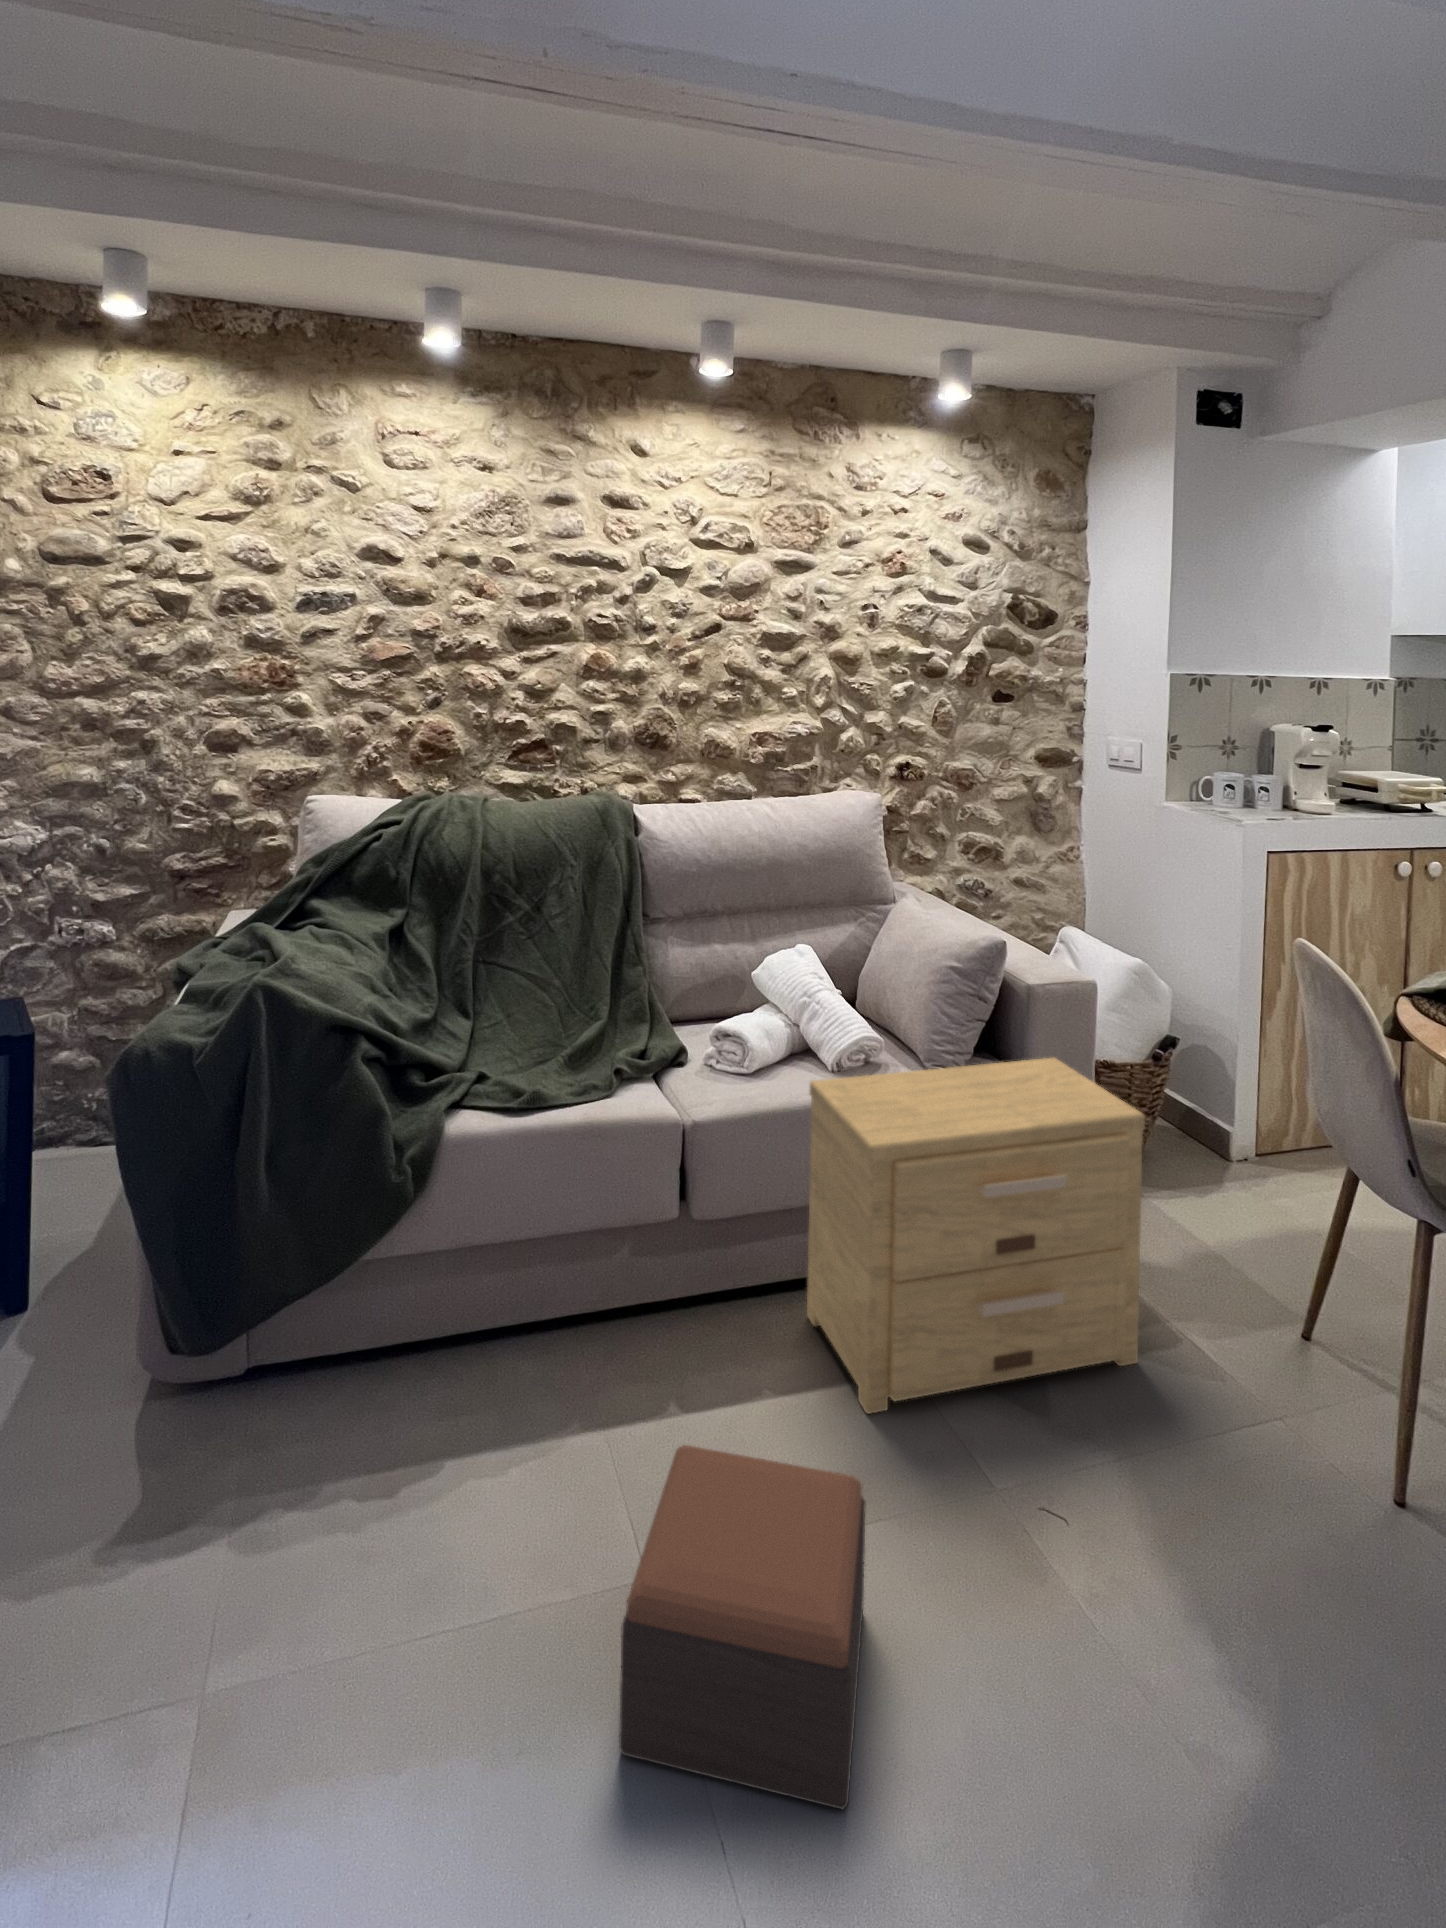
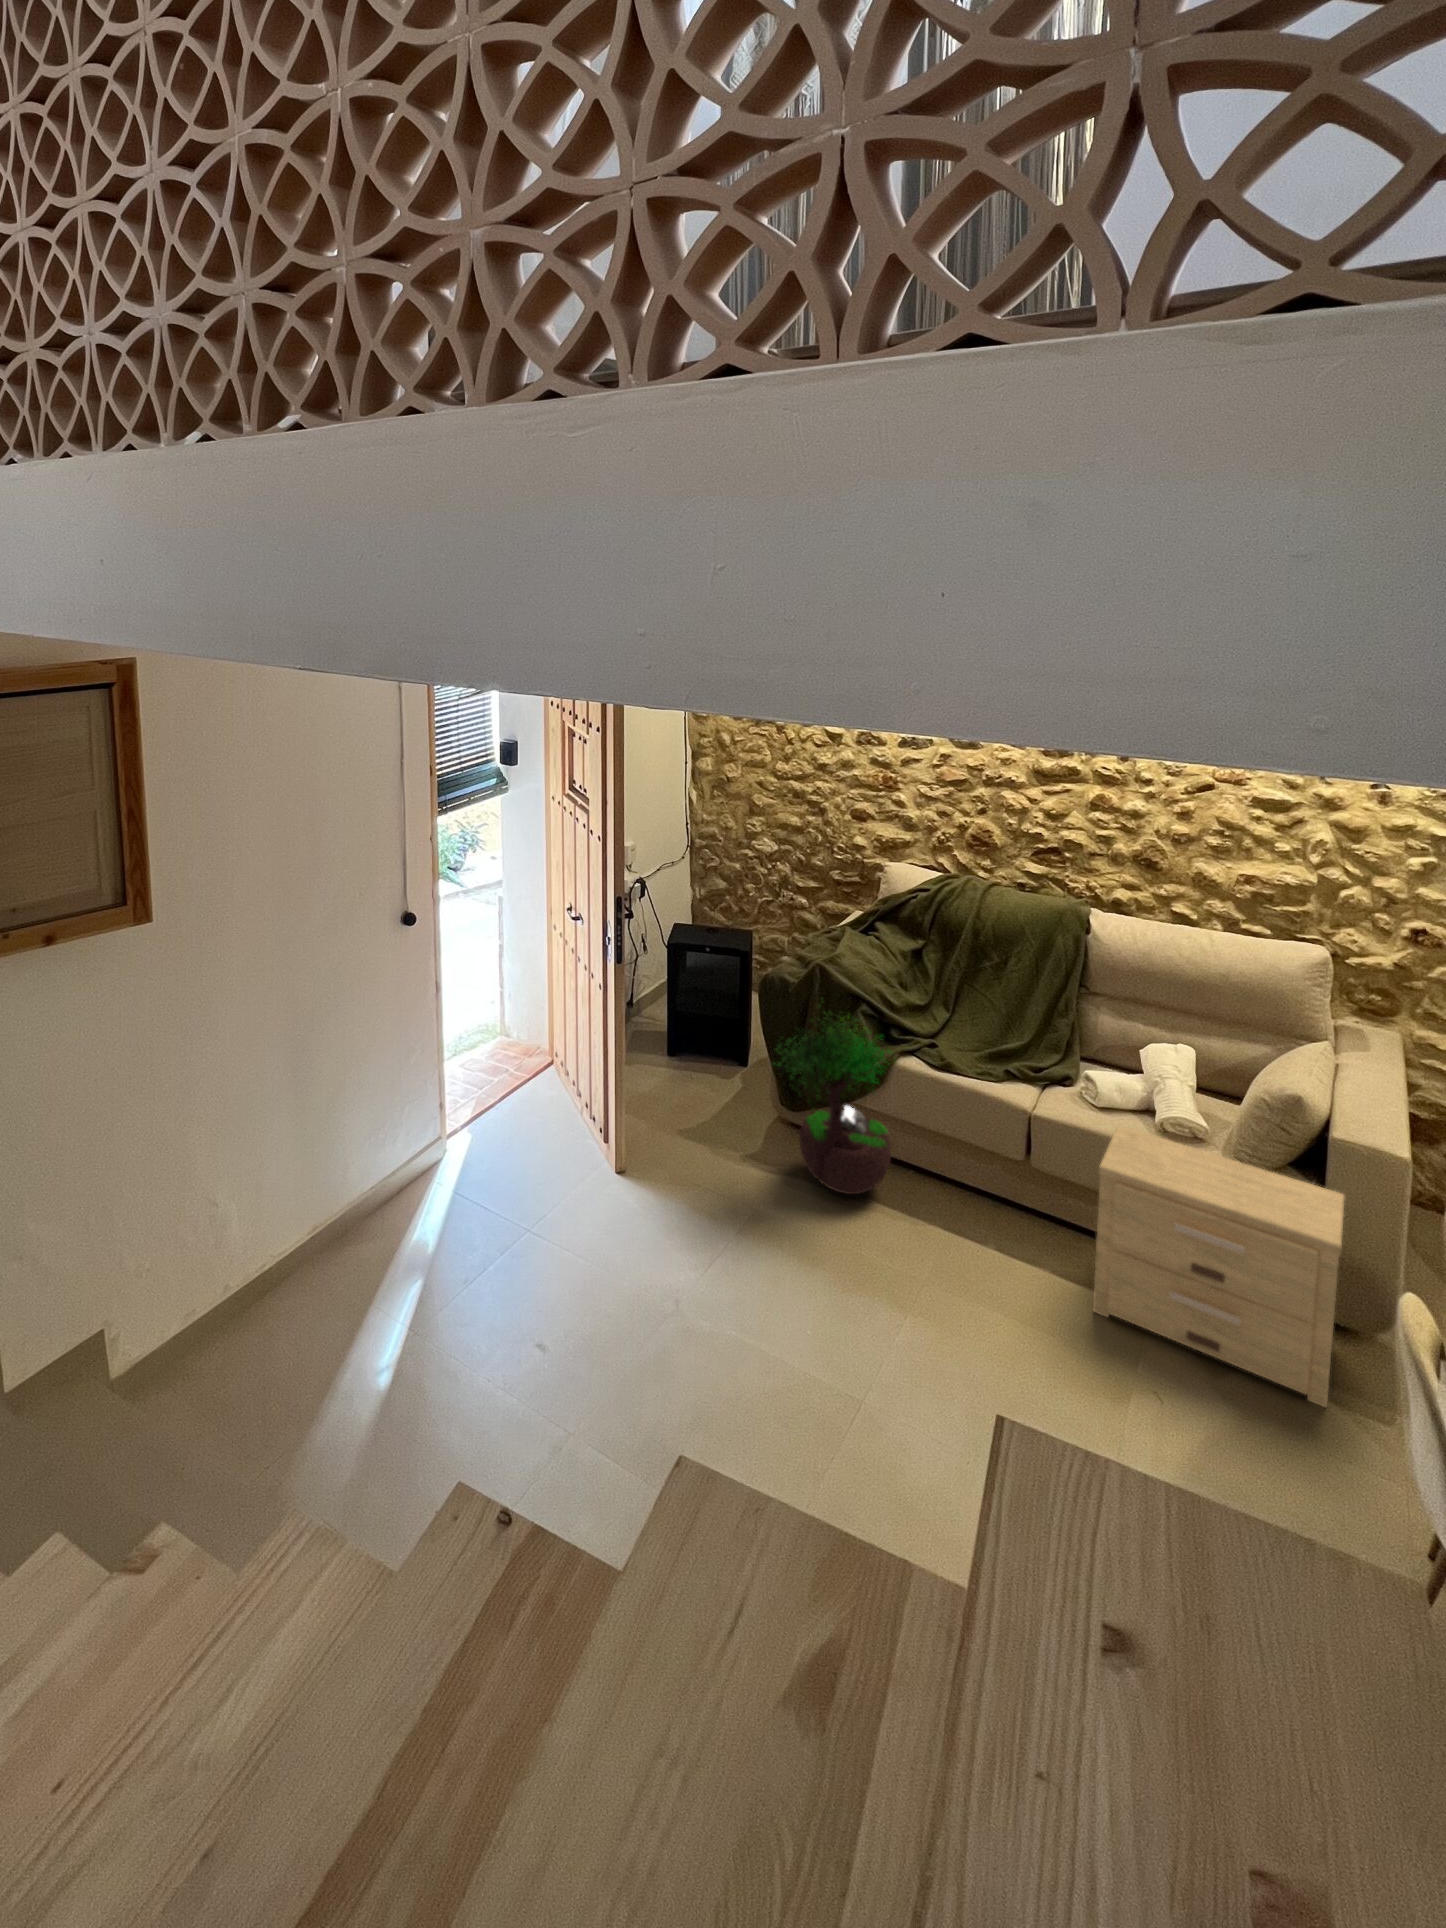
potted tree: none [227,1029,514,1473] -> present [776,1012,892,1194]
footstool: present [619,1445,866,1809] -> none [863,1238,1005,1381]

